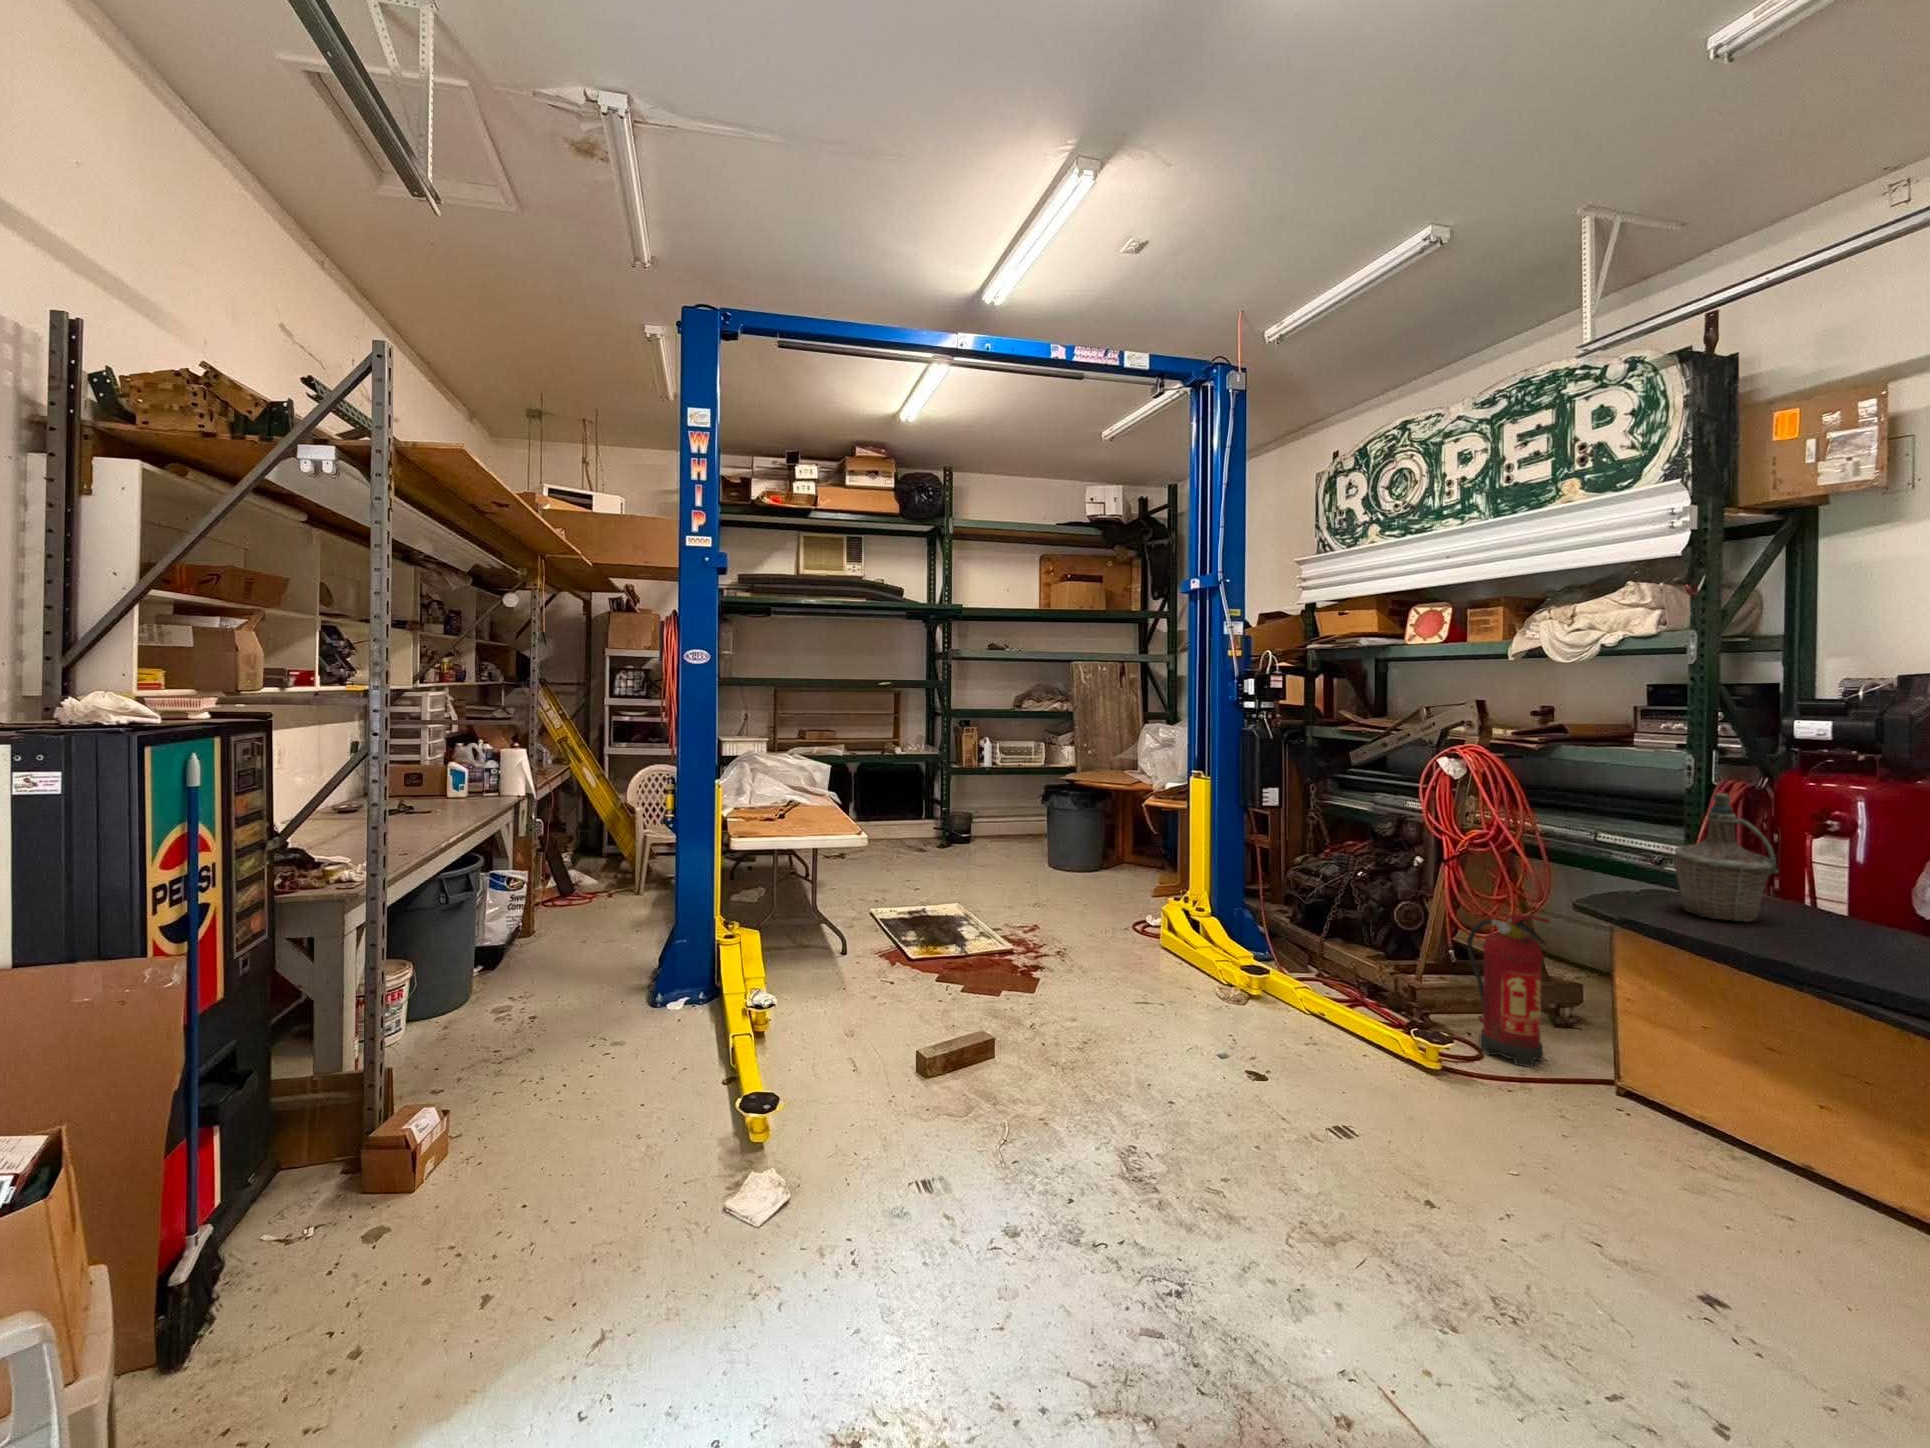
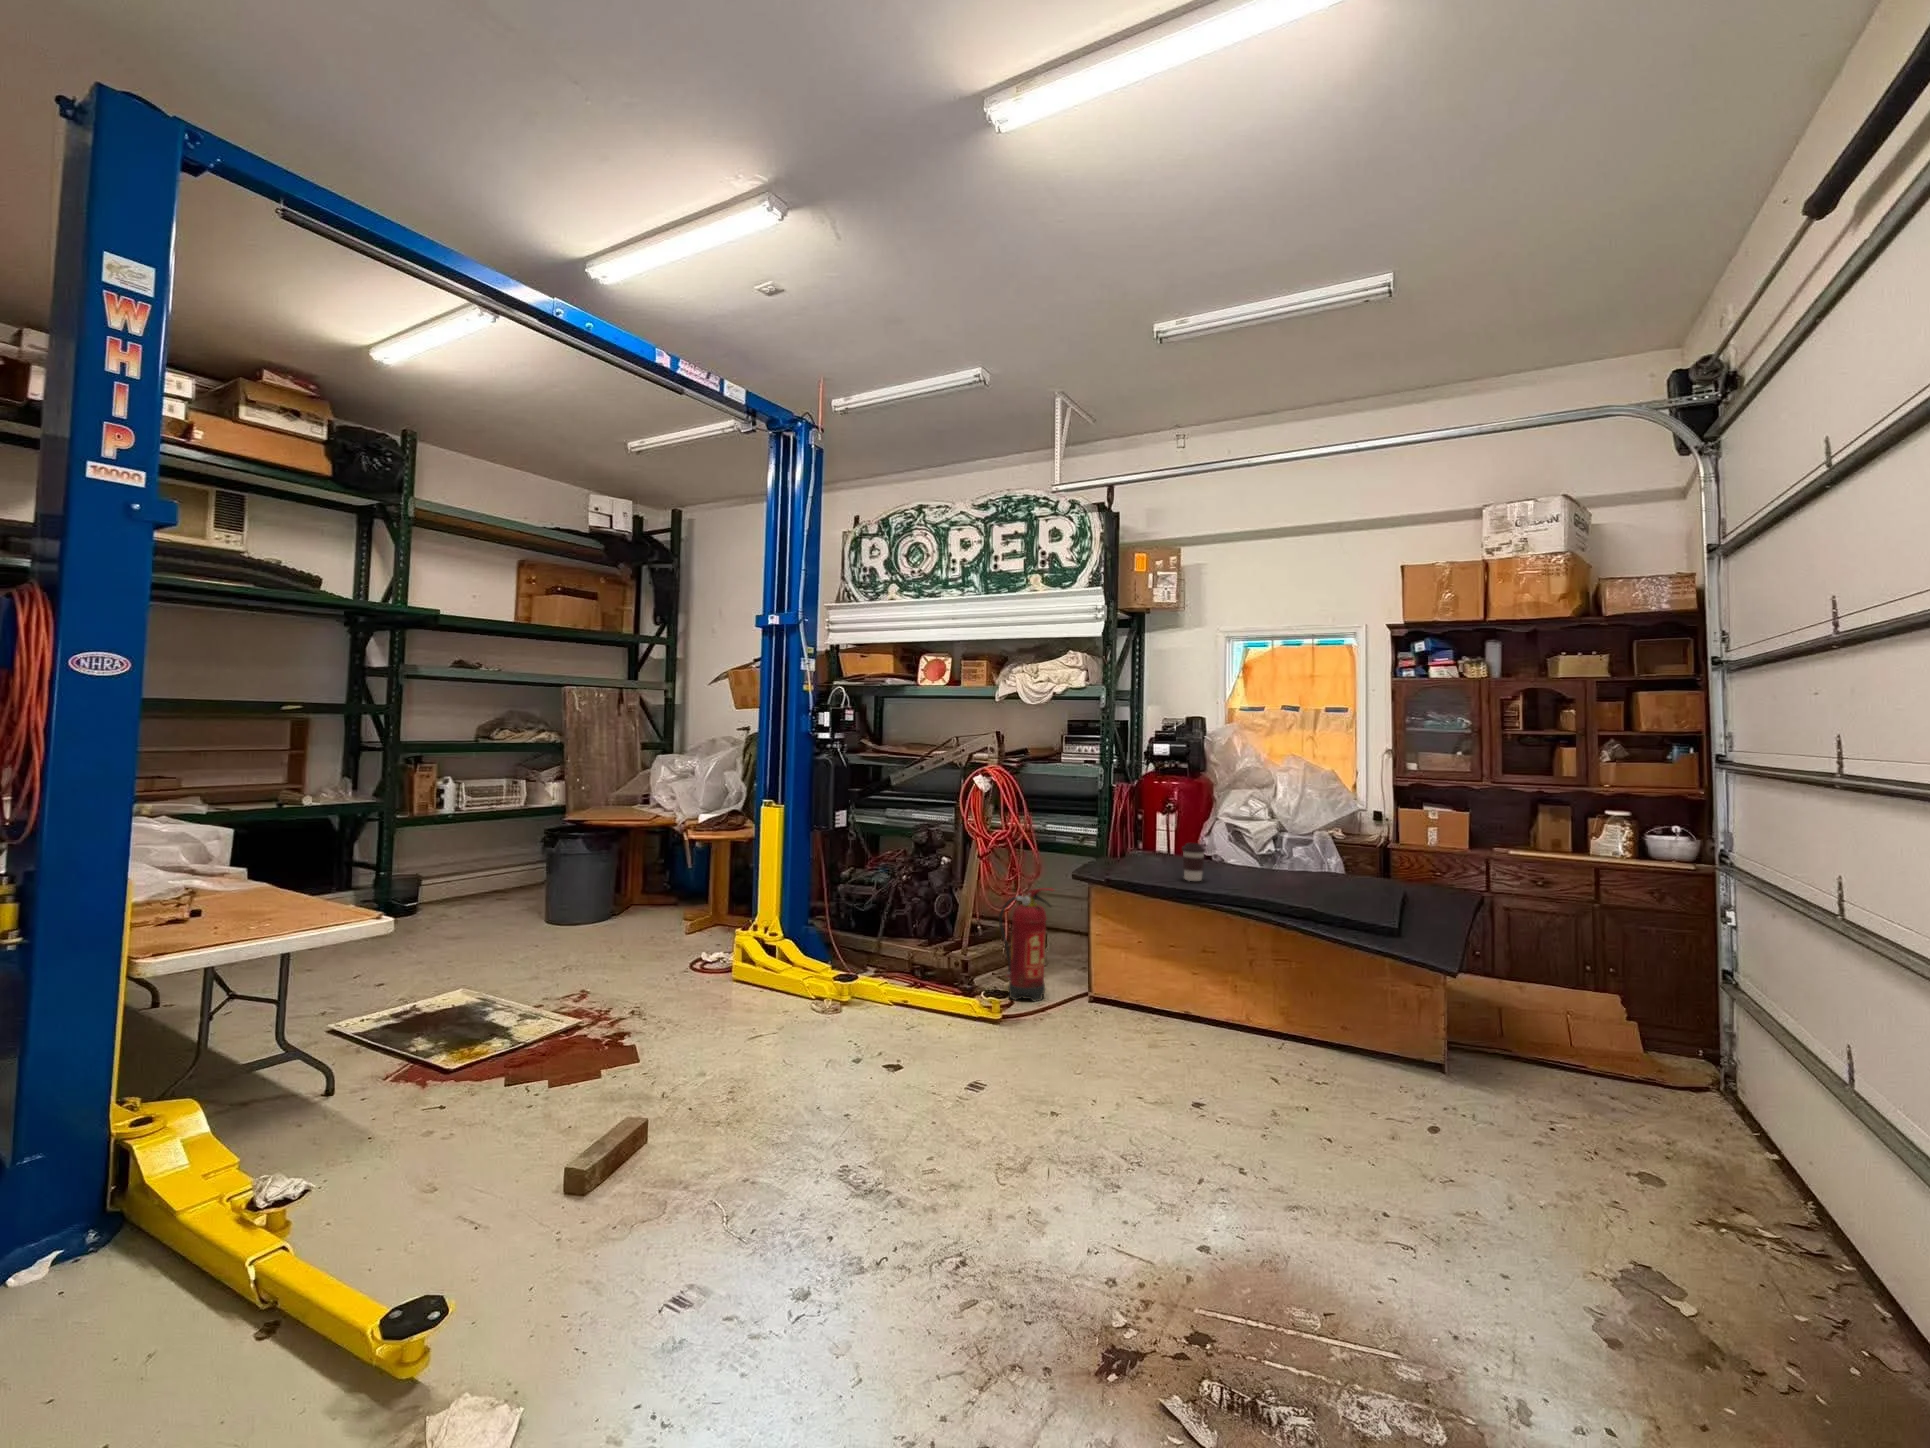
bottle: present [1674,793,1778,921] -> none [1119,790,1163,870]
coffee cup: none [1794,891,1858,960] -> present [1182,843,1206,881]

